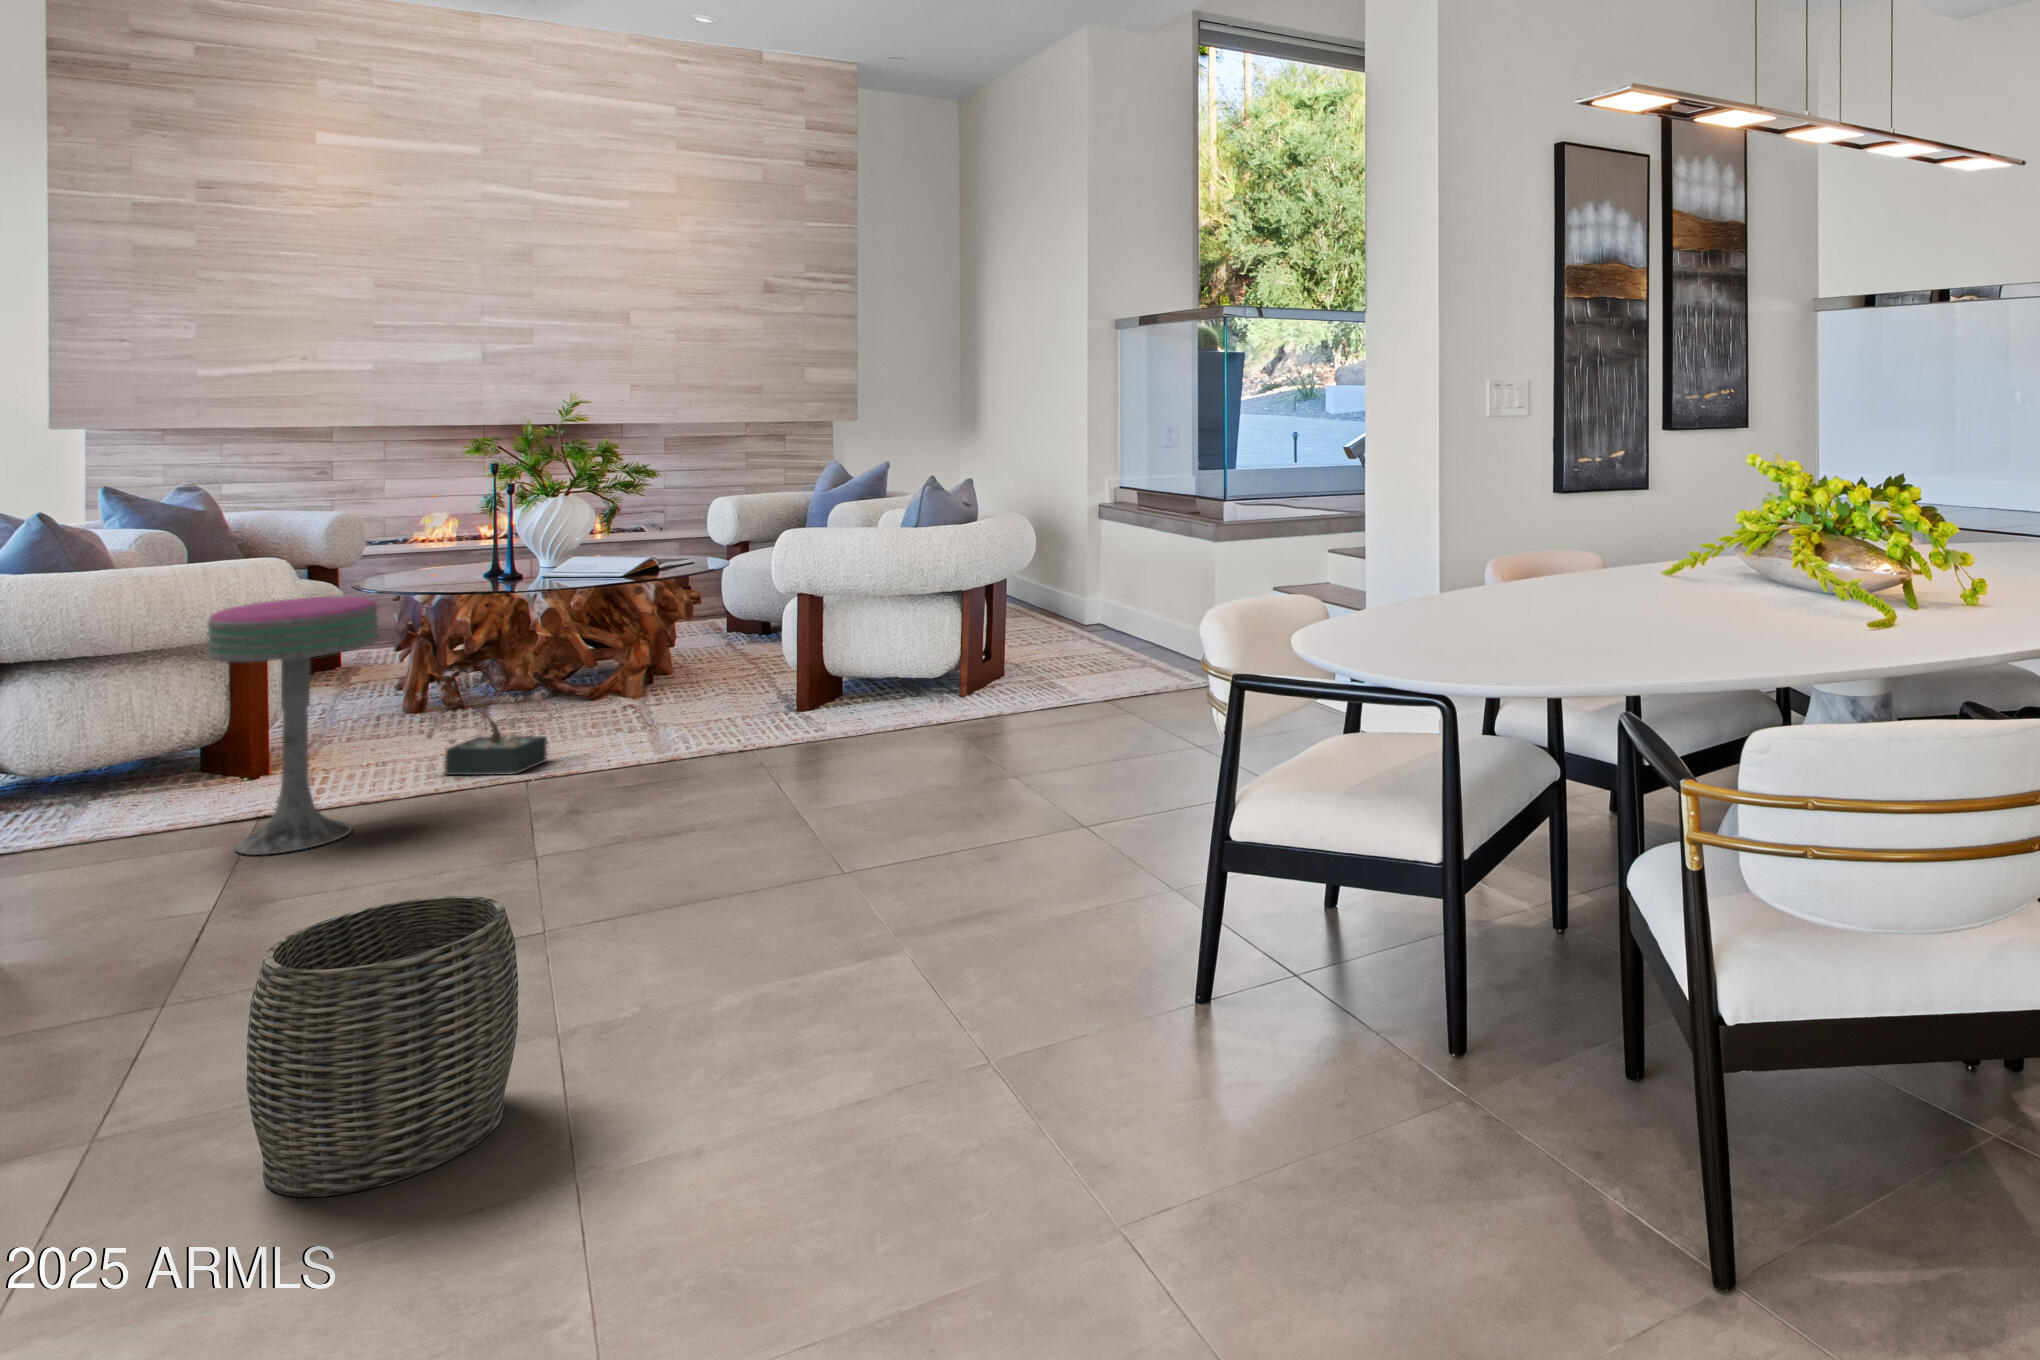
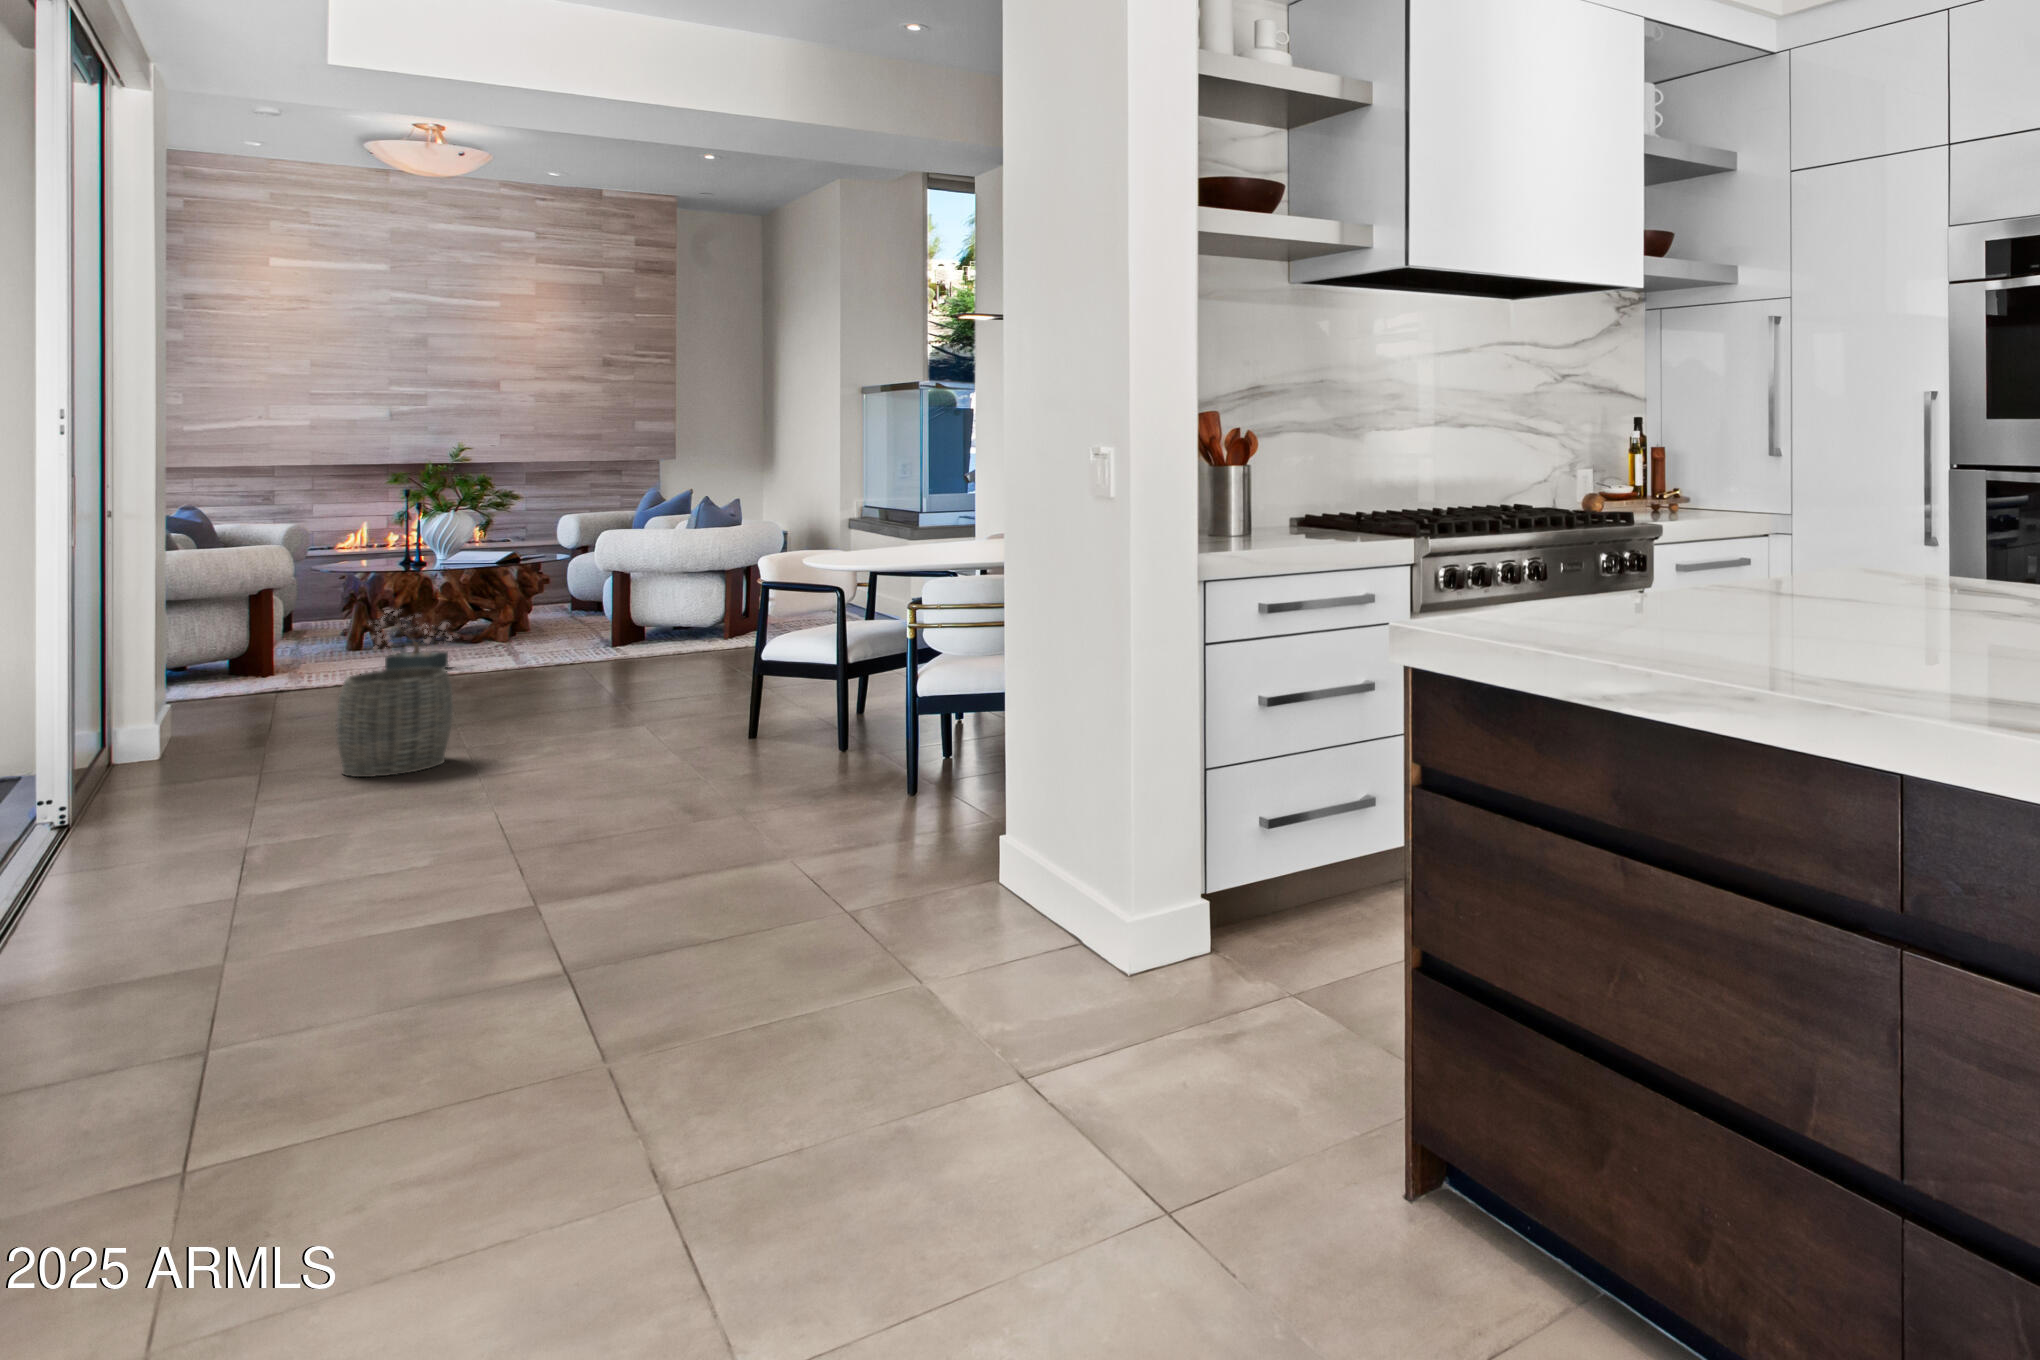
bar stool: present [207,596,378,855] -> none [260,557,355,700]

